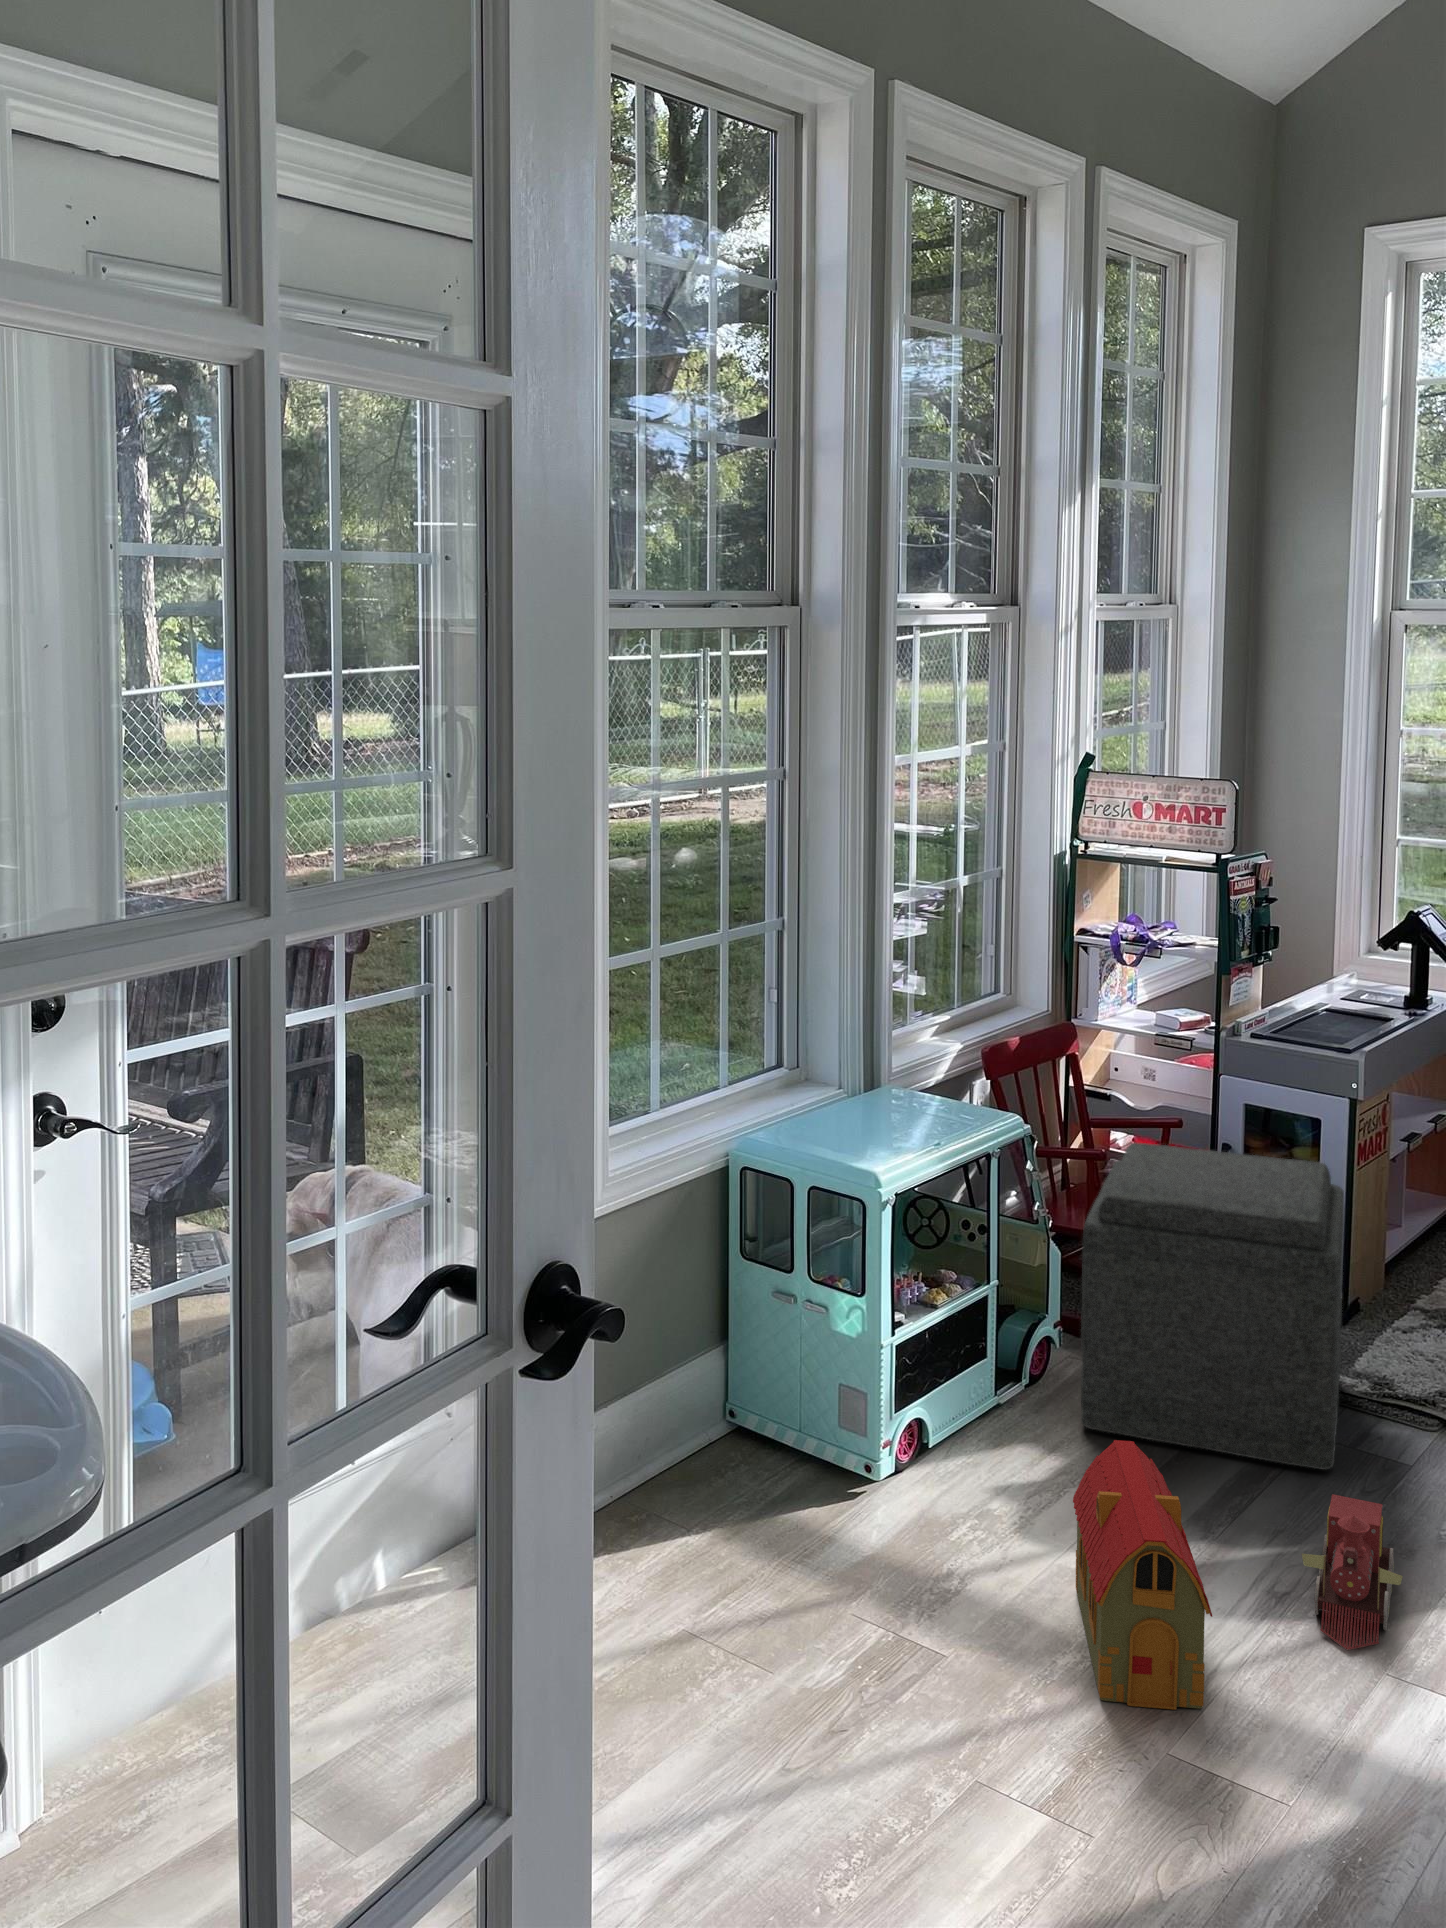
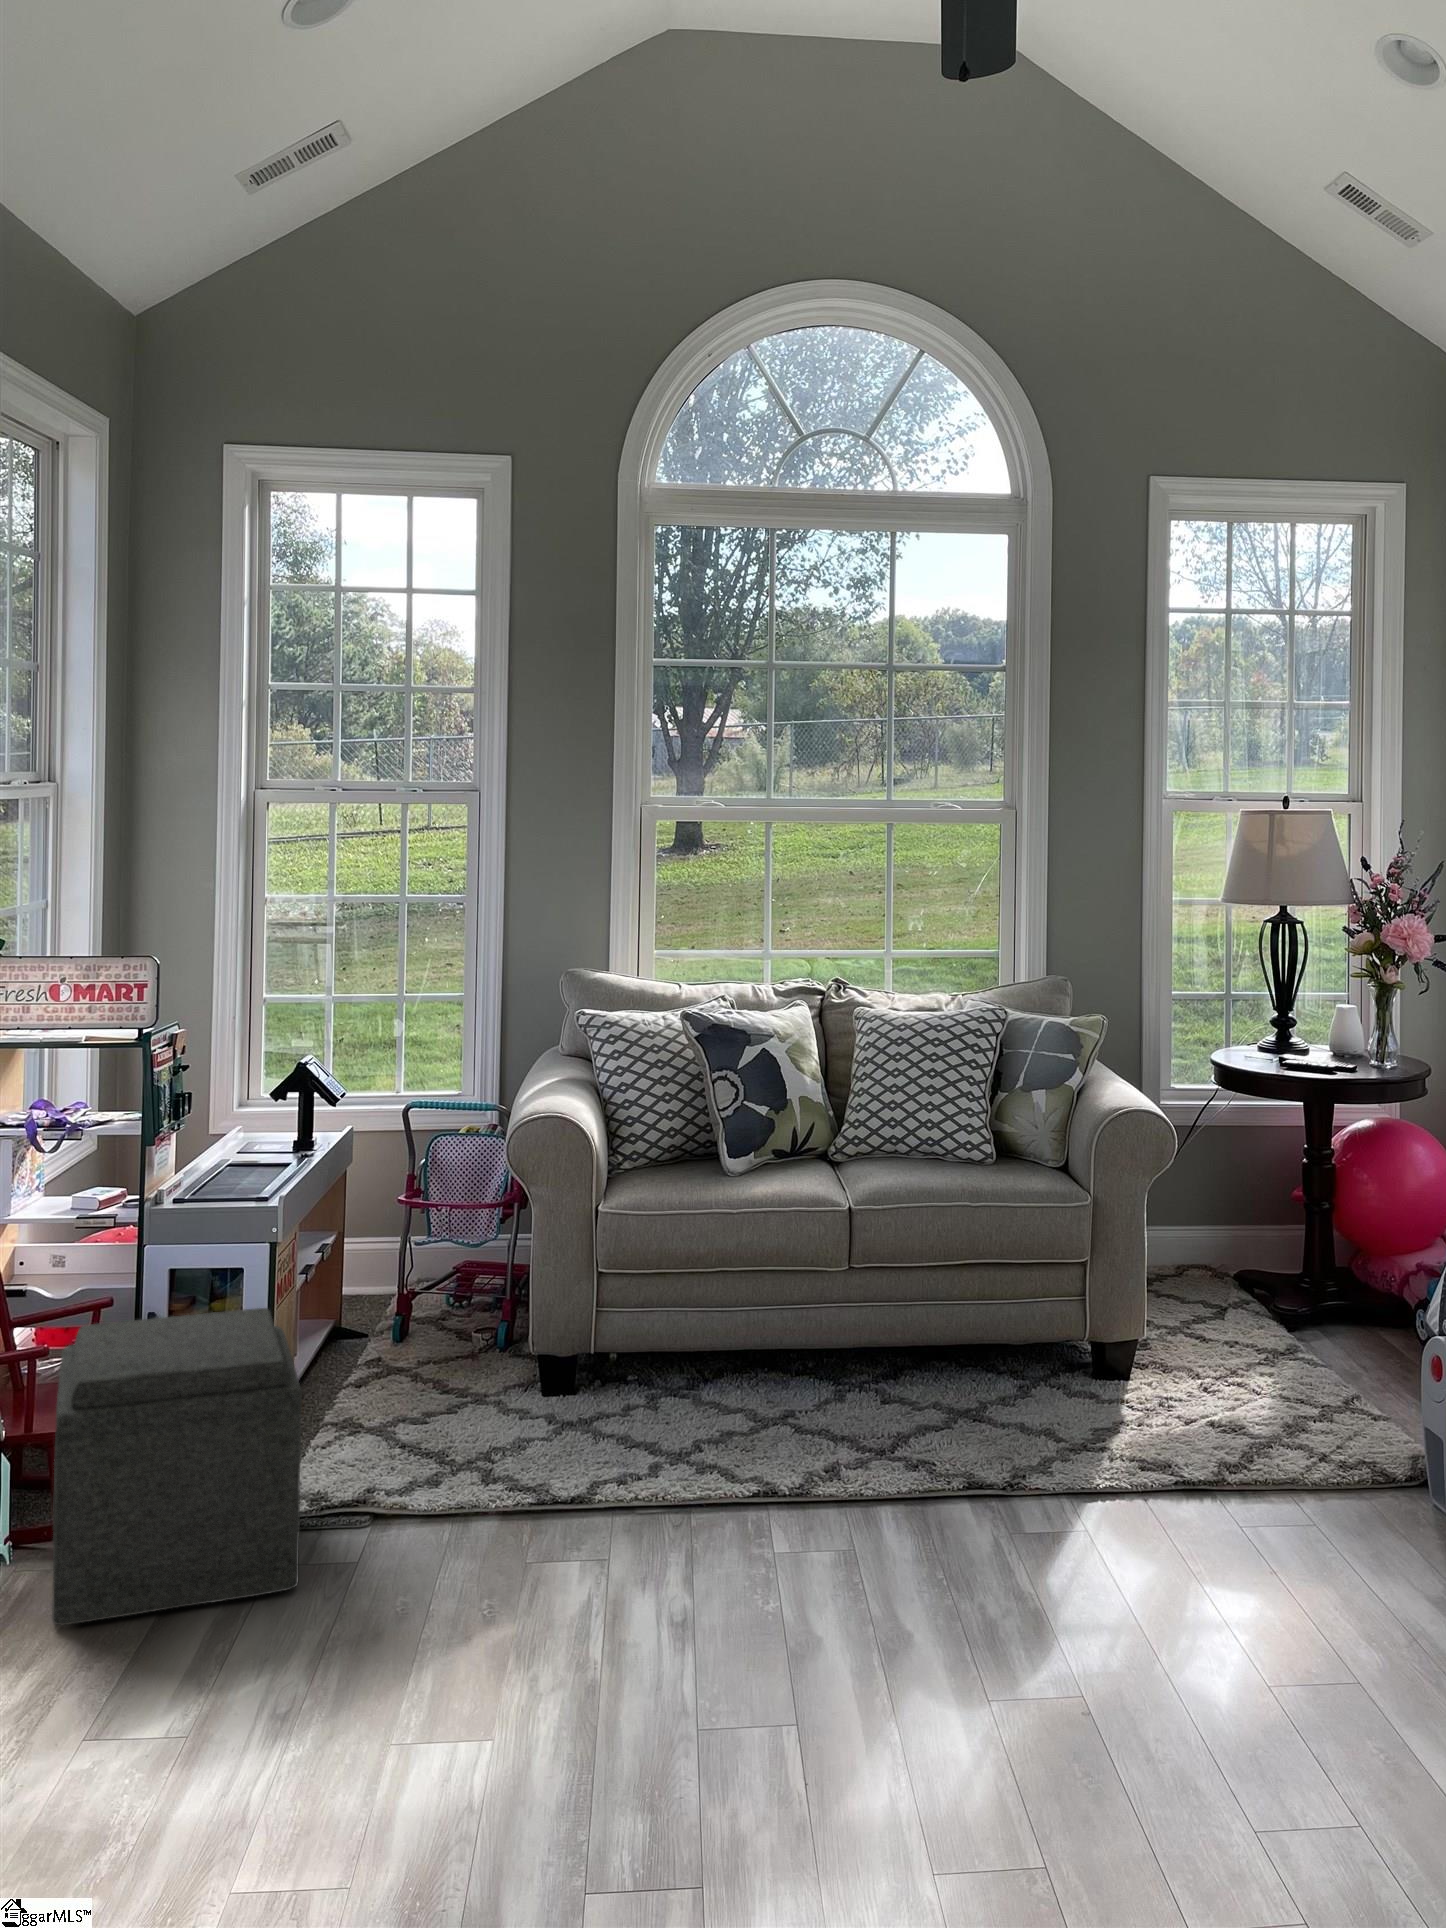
toy house: present [1073,1440,1212,1710] -> none [94,1609,257,1868]
toy train: present [1302,1494,1403,1650] -> none [307,1597,392,1733]

